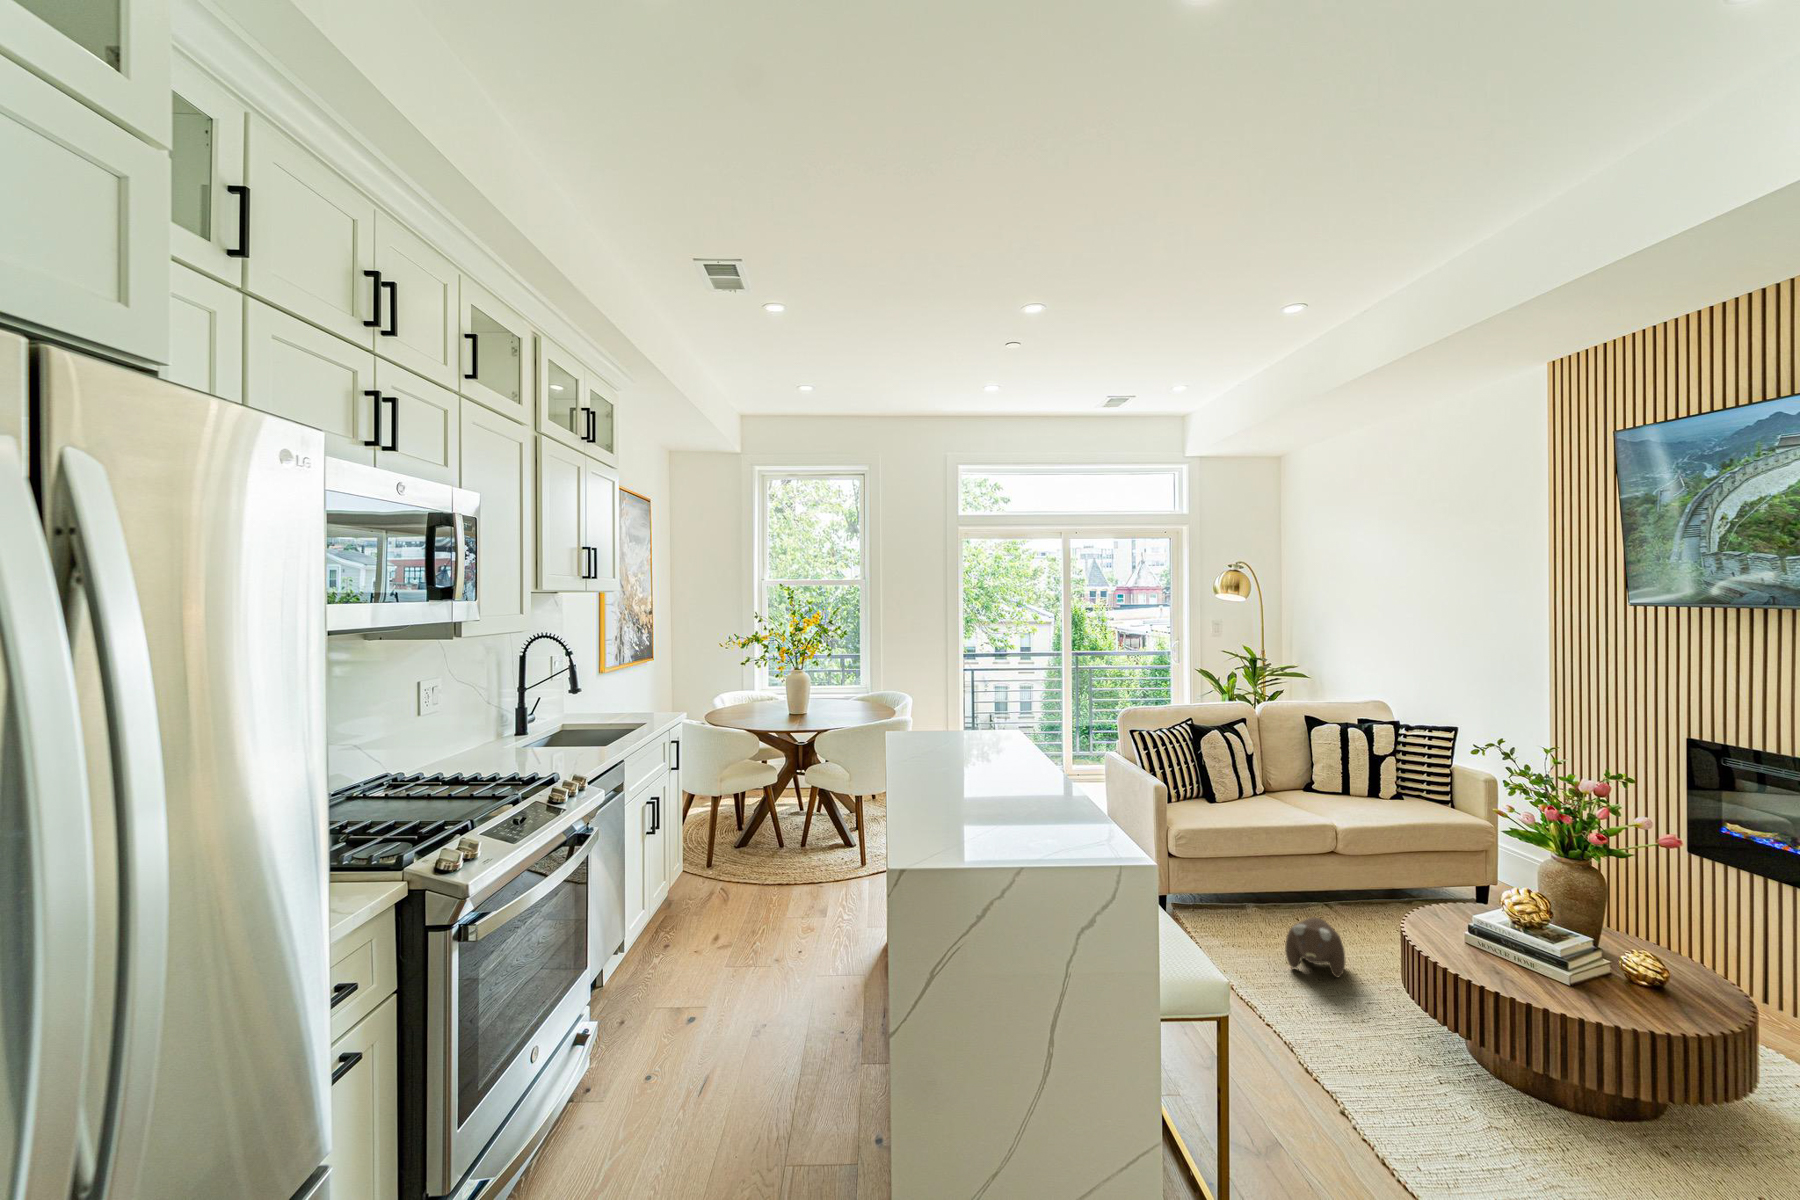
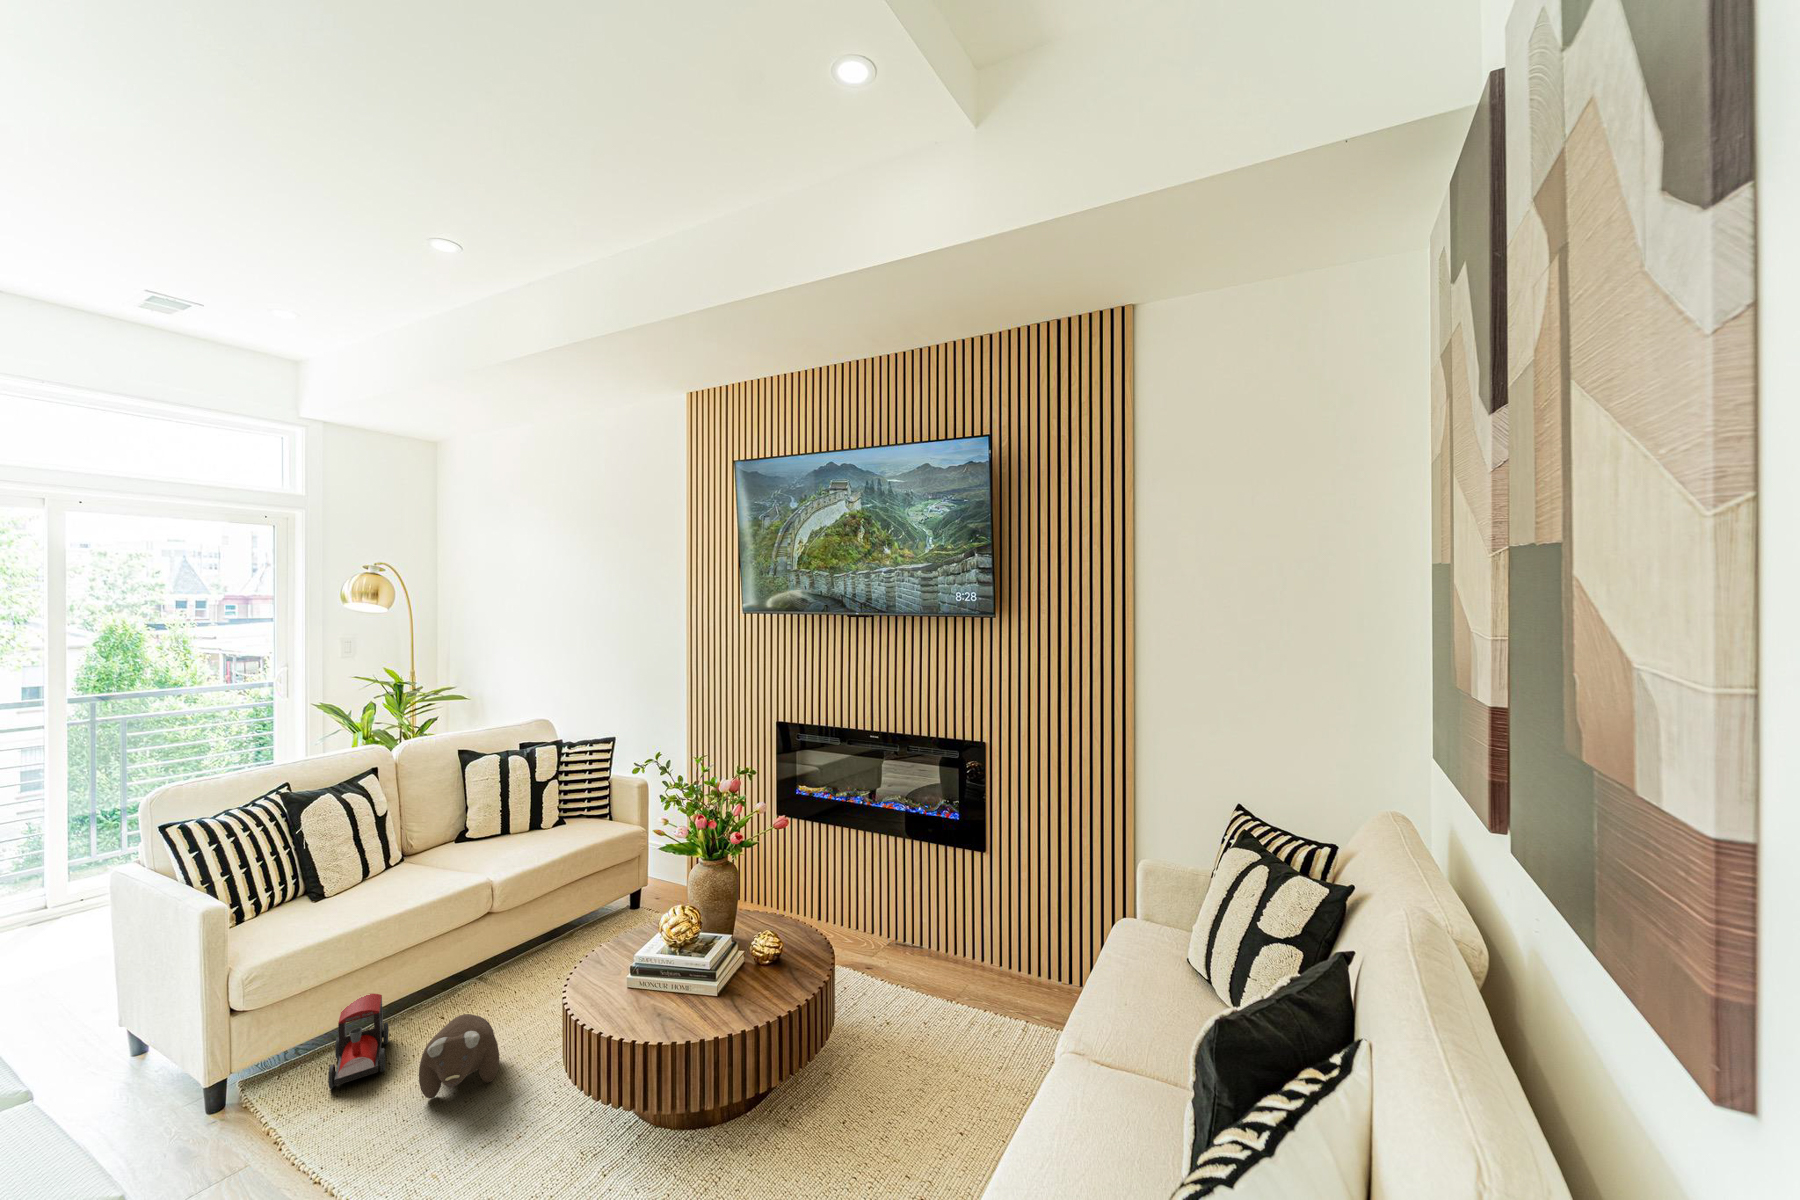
toy train: none [1224,881,1259,939] -> present [328,994,389,1089]

